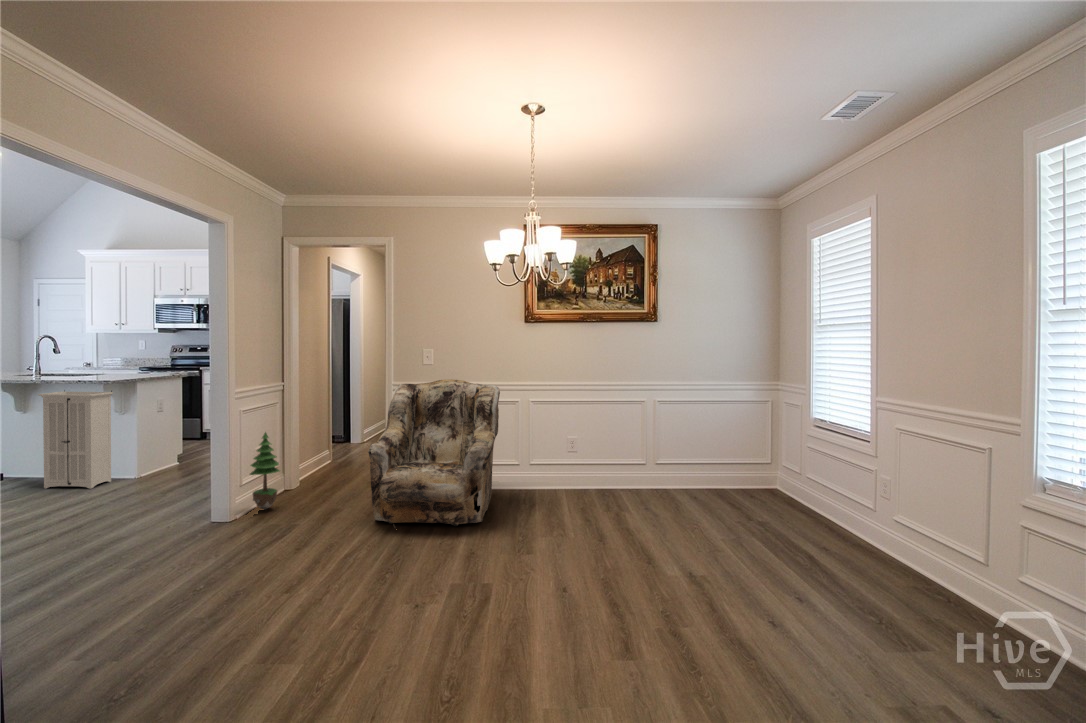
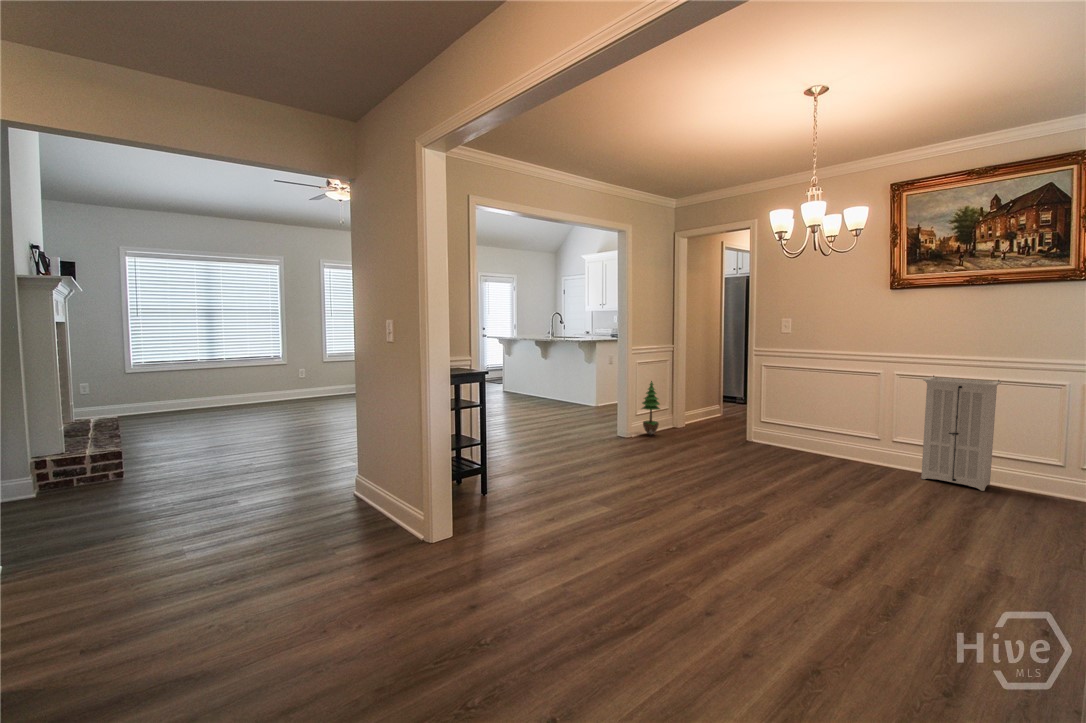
armchair: present [368,379,500,526] -> none [710,348,849,473]
storage cabinet: present [38,391,113,489] -> present [921,376,1001,491]

